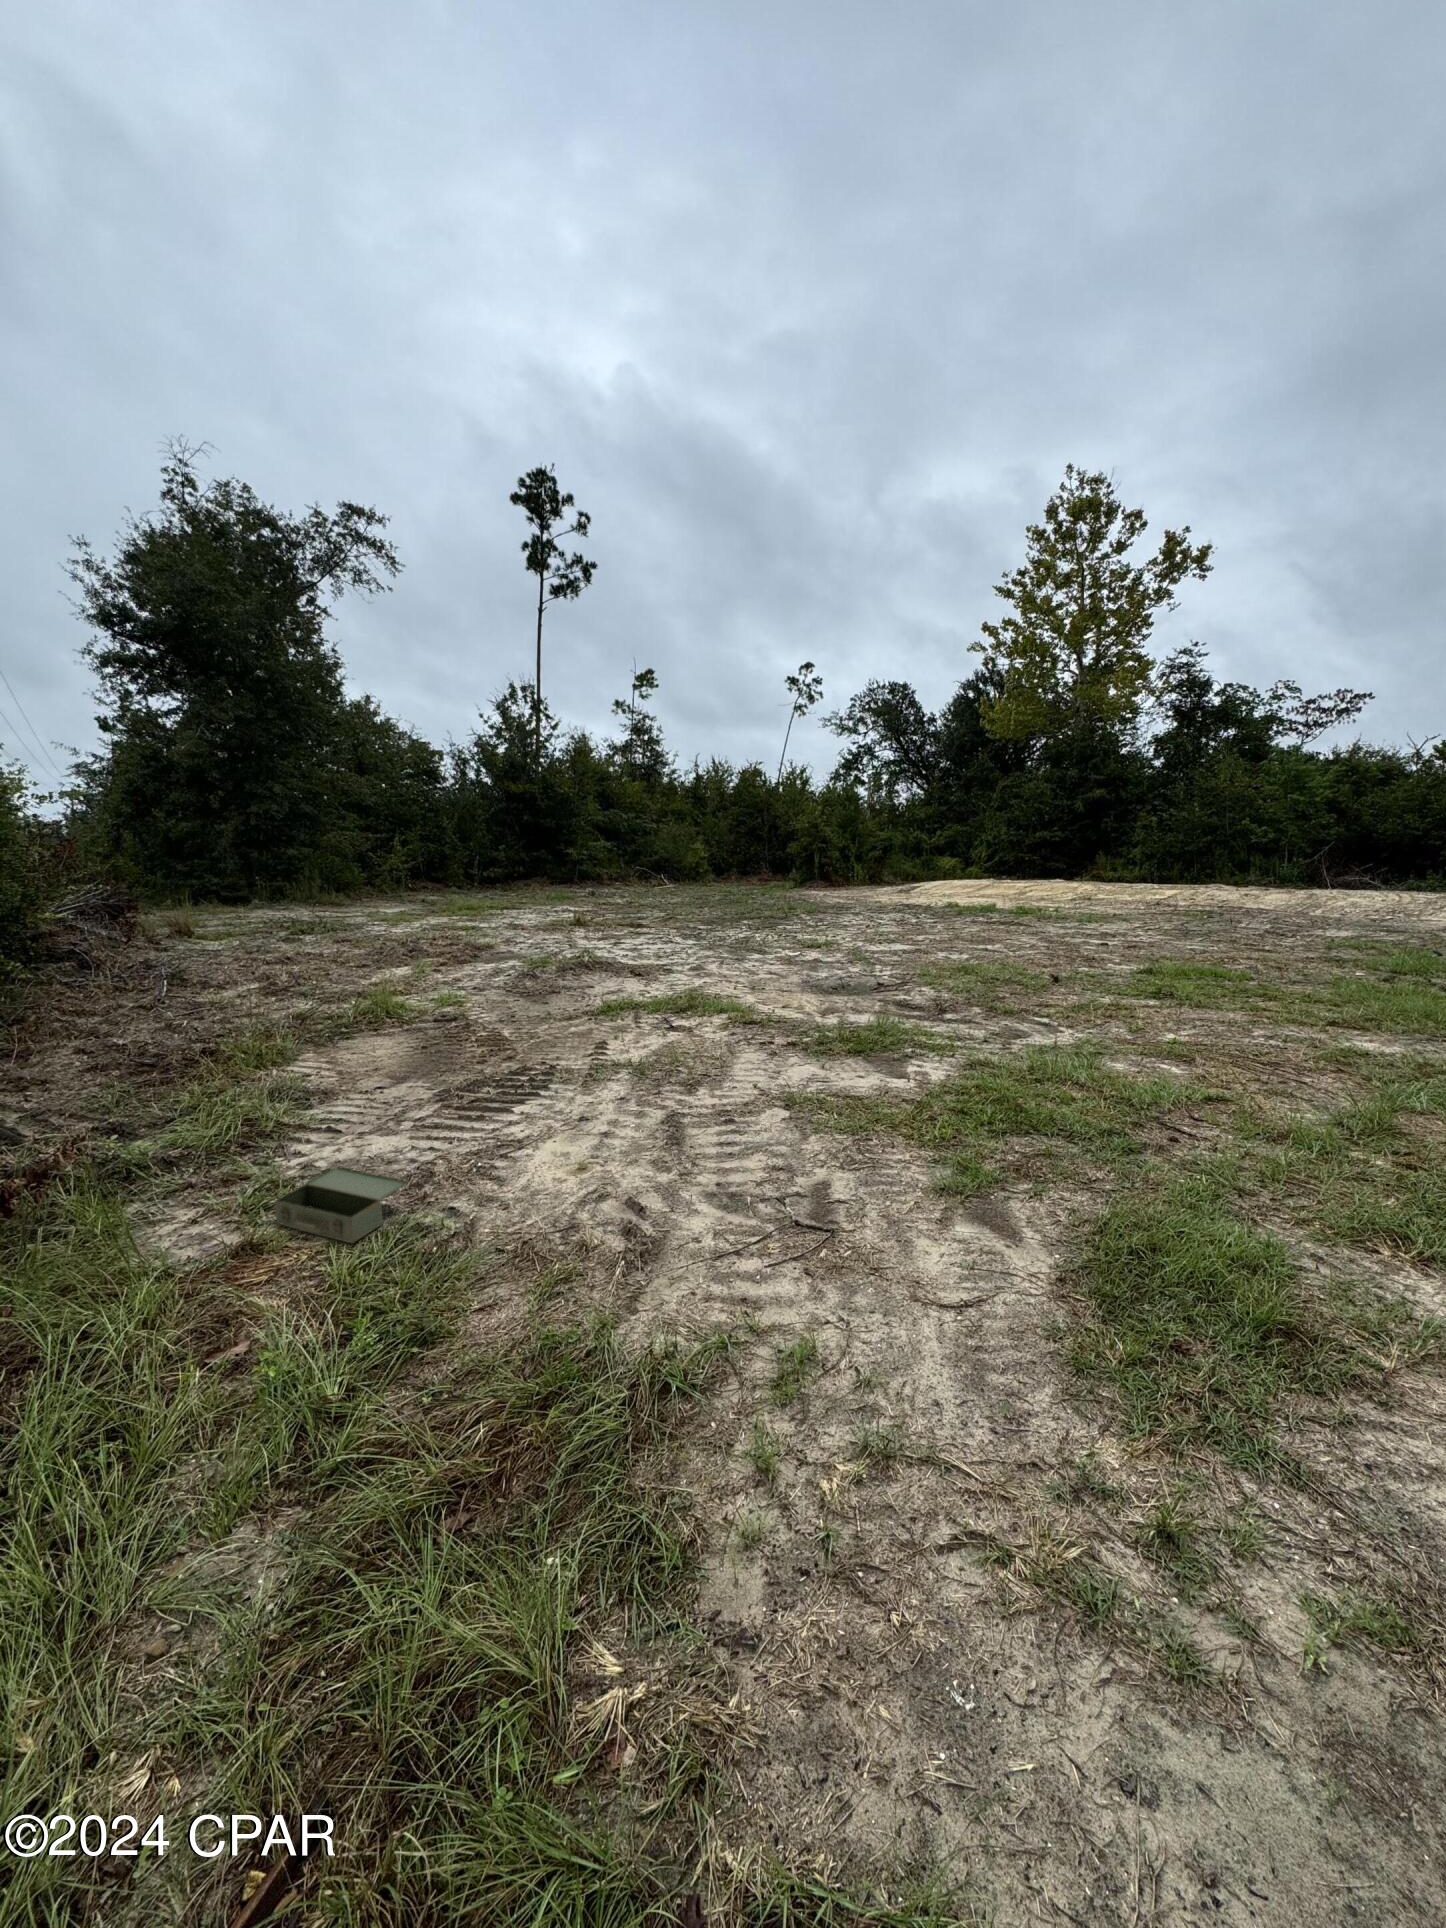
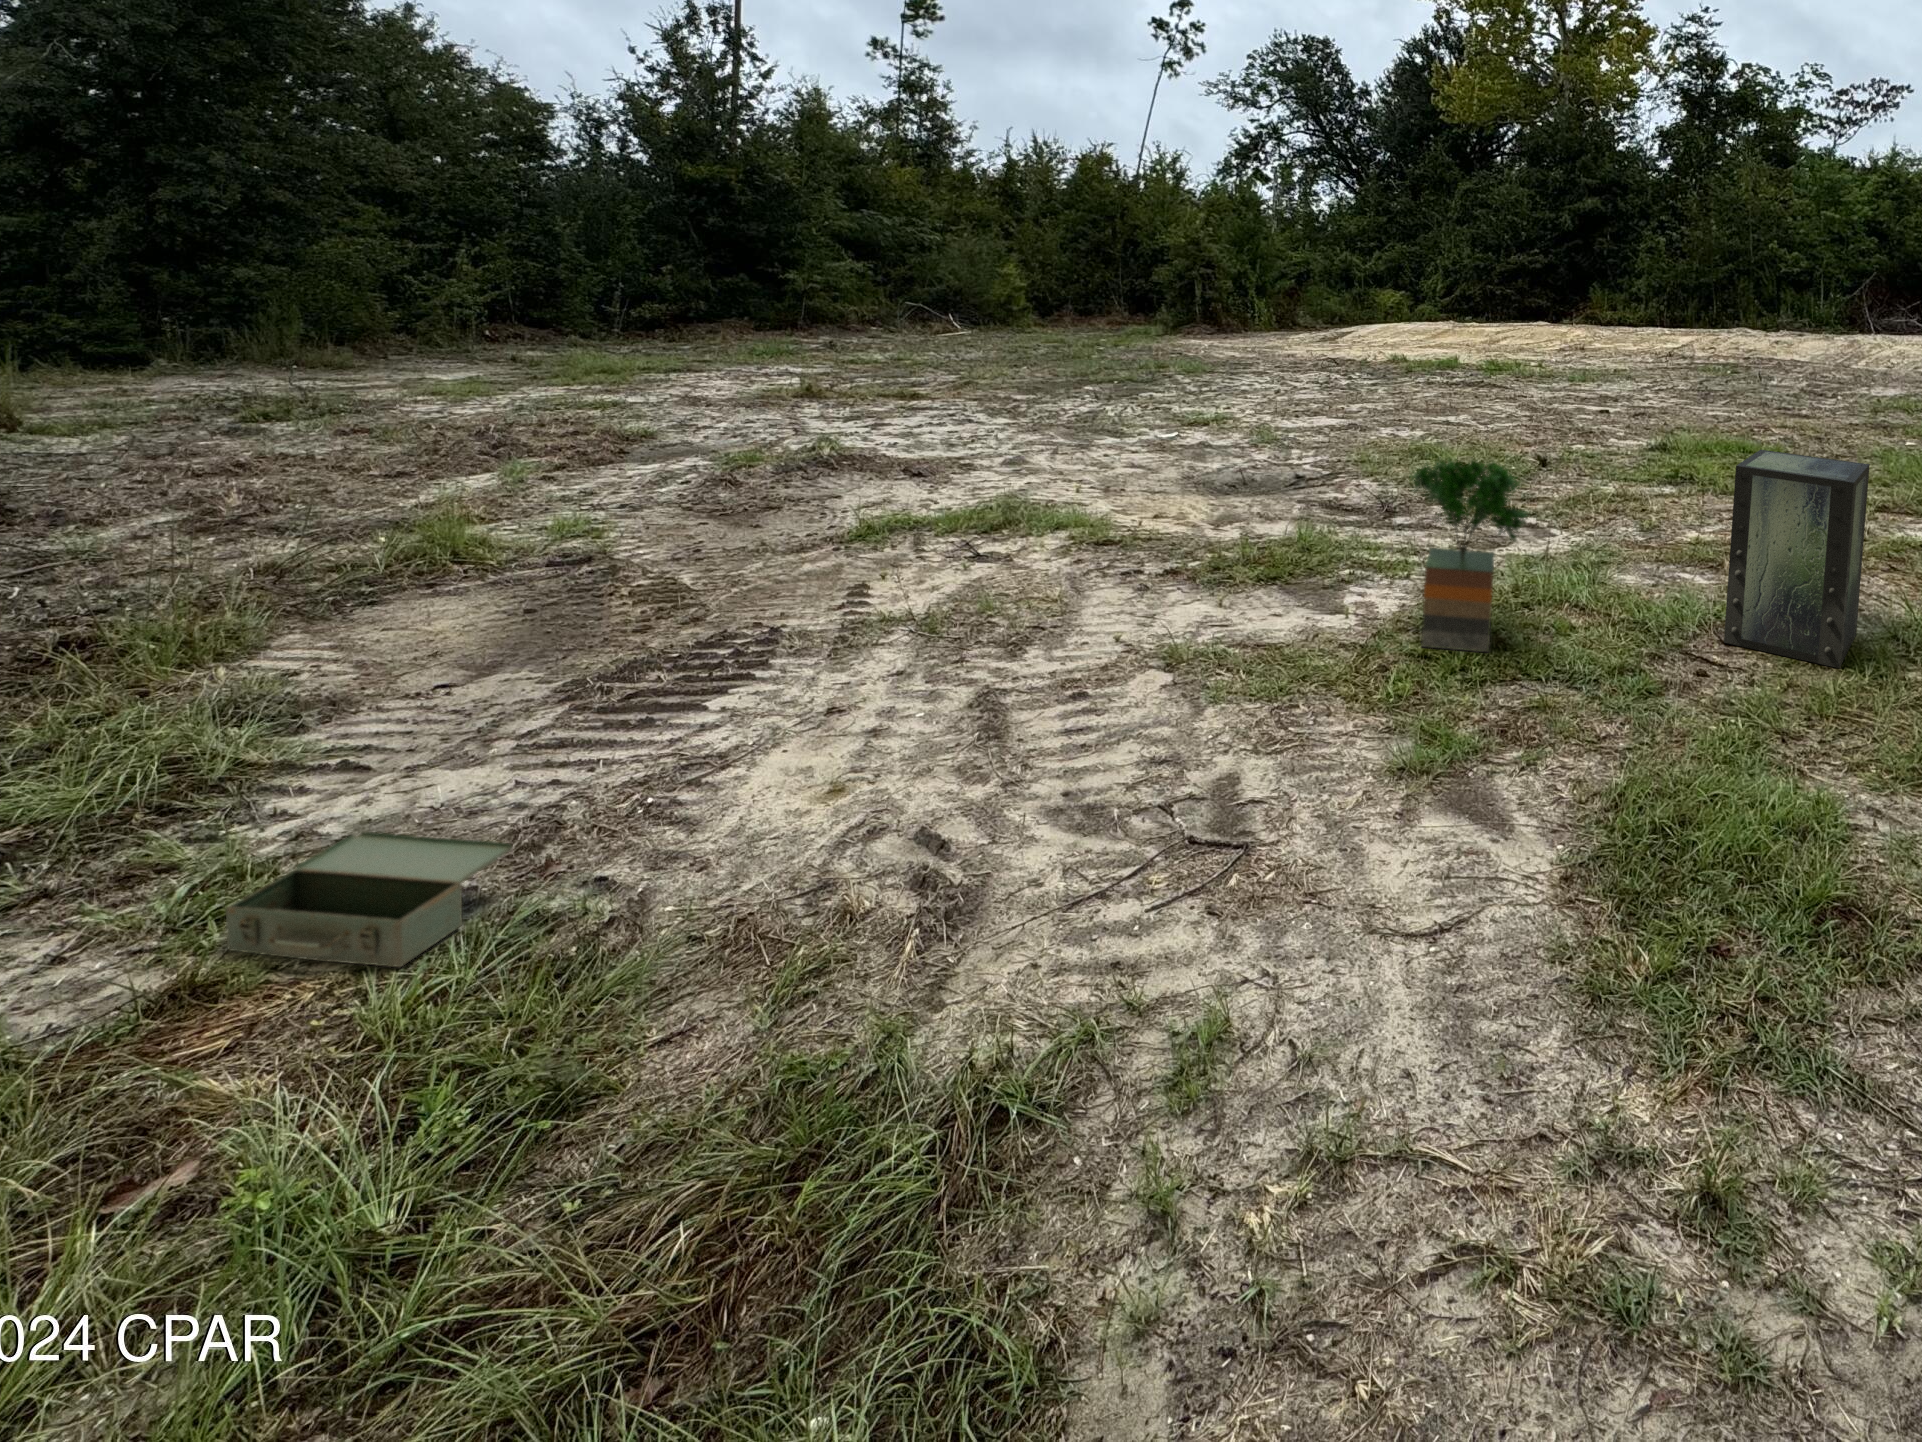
potted tree: none [945,970,1039,1111] -> present [1410,460,1527,652]
storage box: none [1196,970,1331,1142] -> present [1724,450,1870,668]

